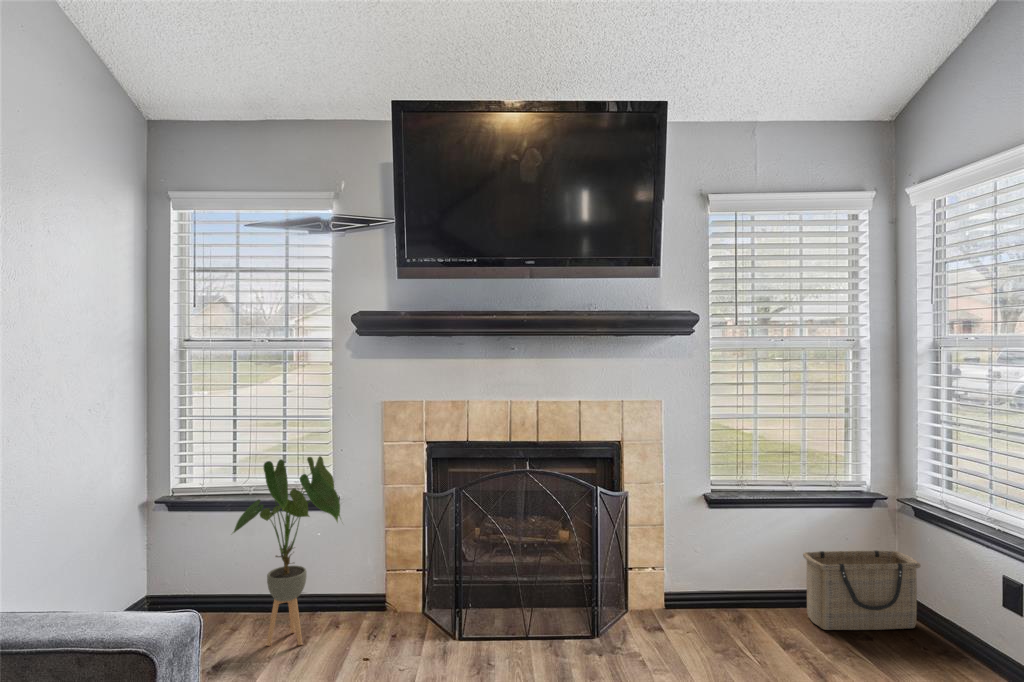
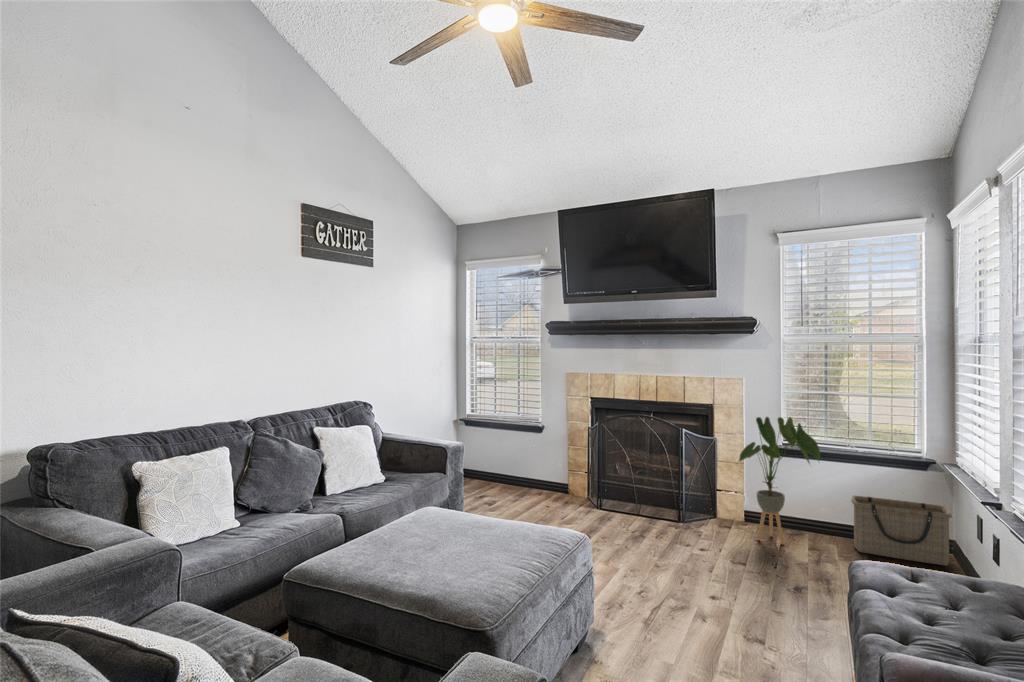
house plant: present [233,456,341,646] -> present [739,417,820,544]

